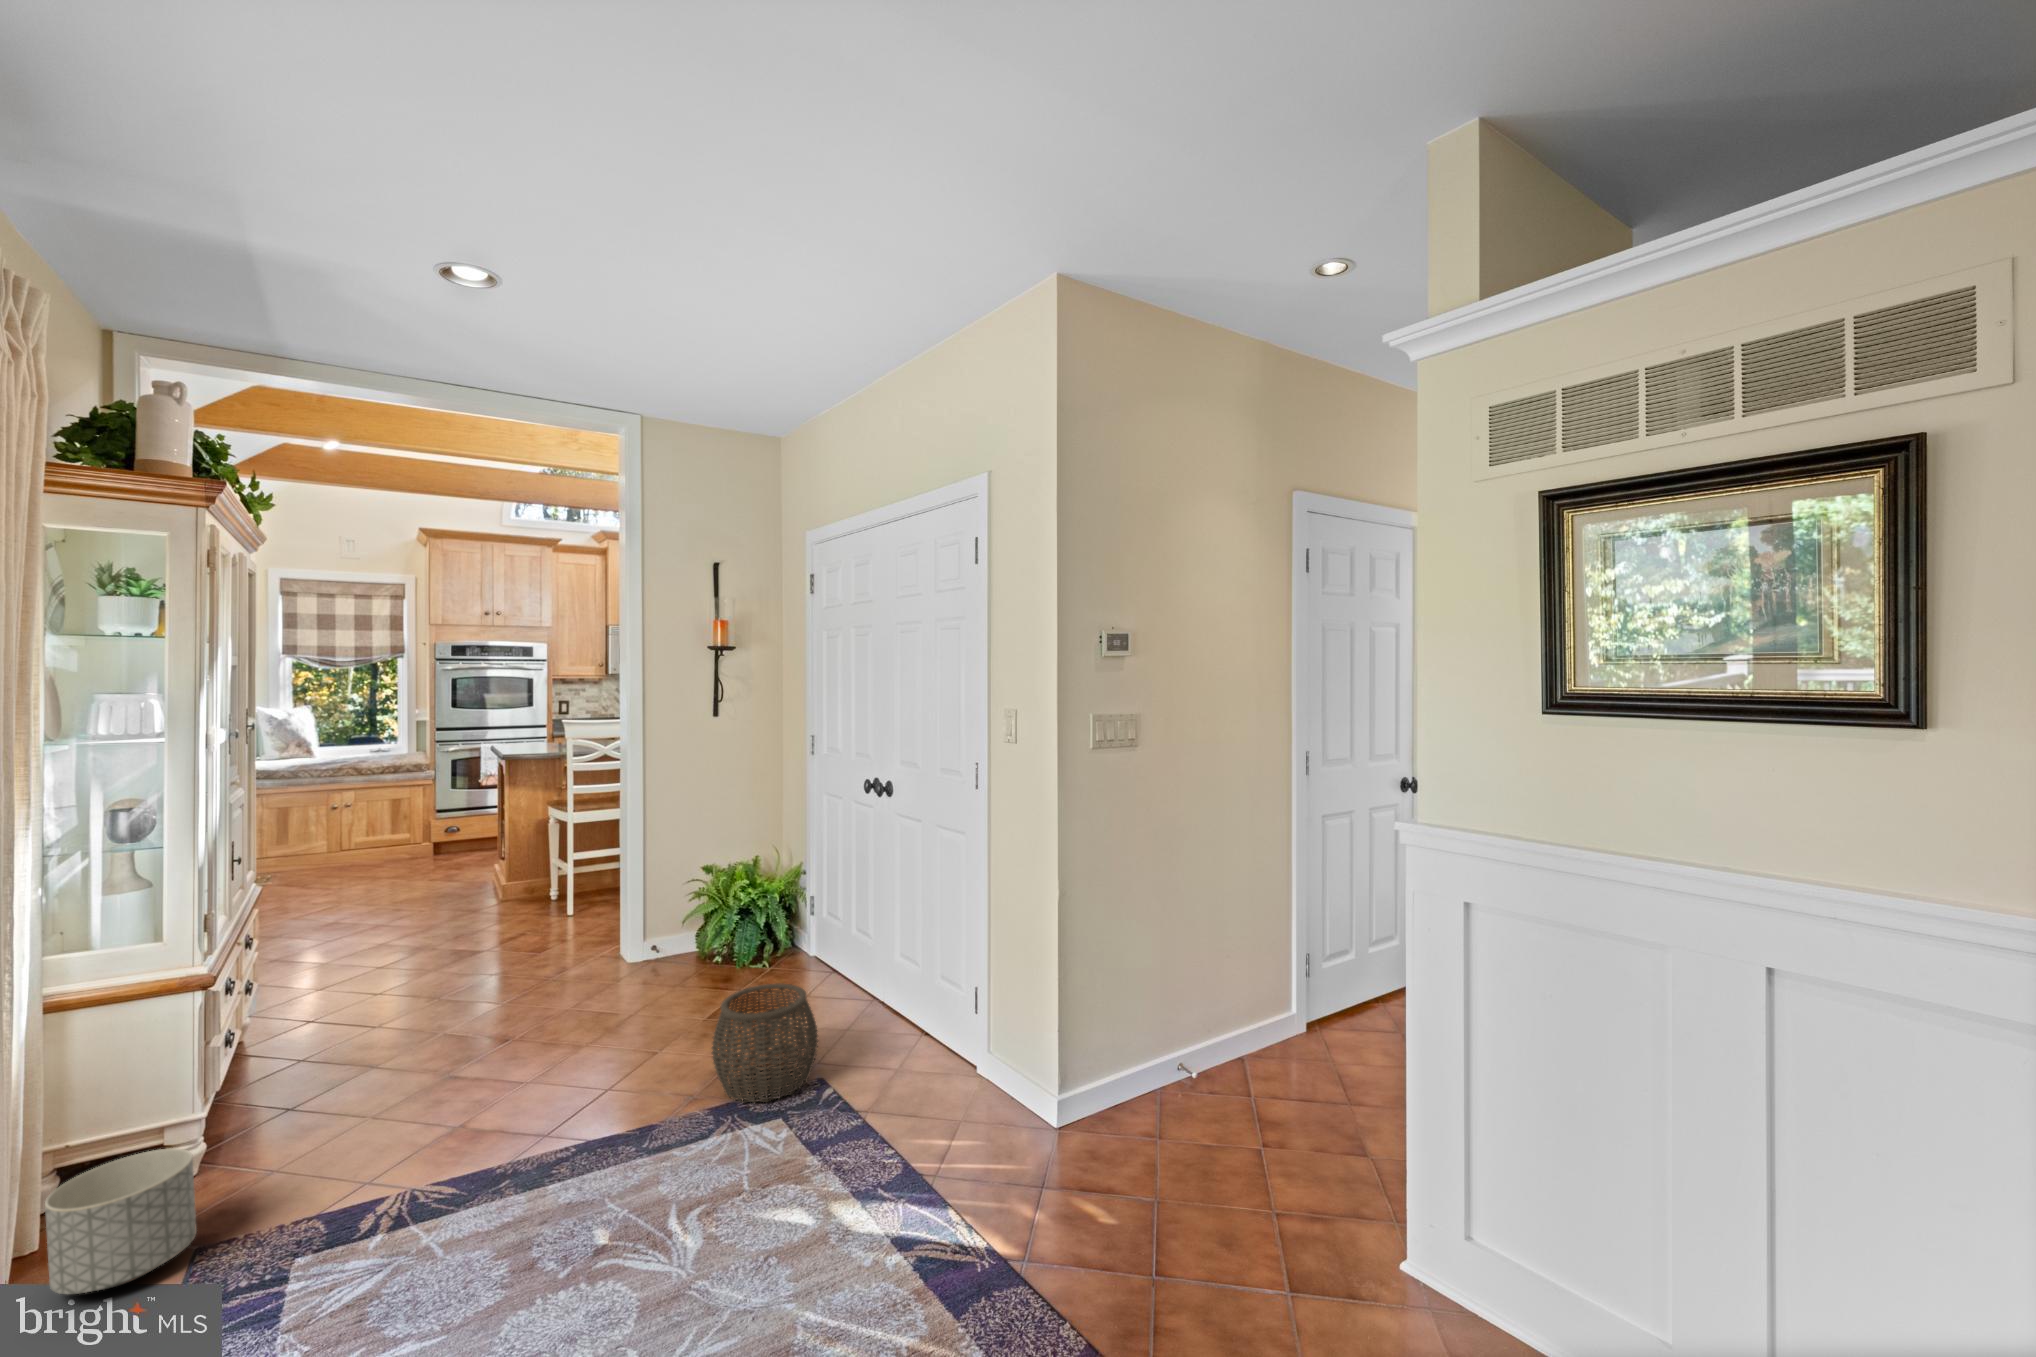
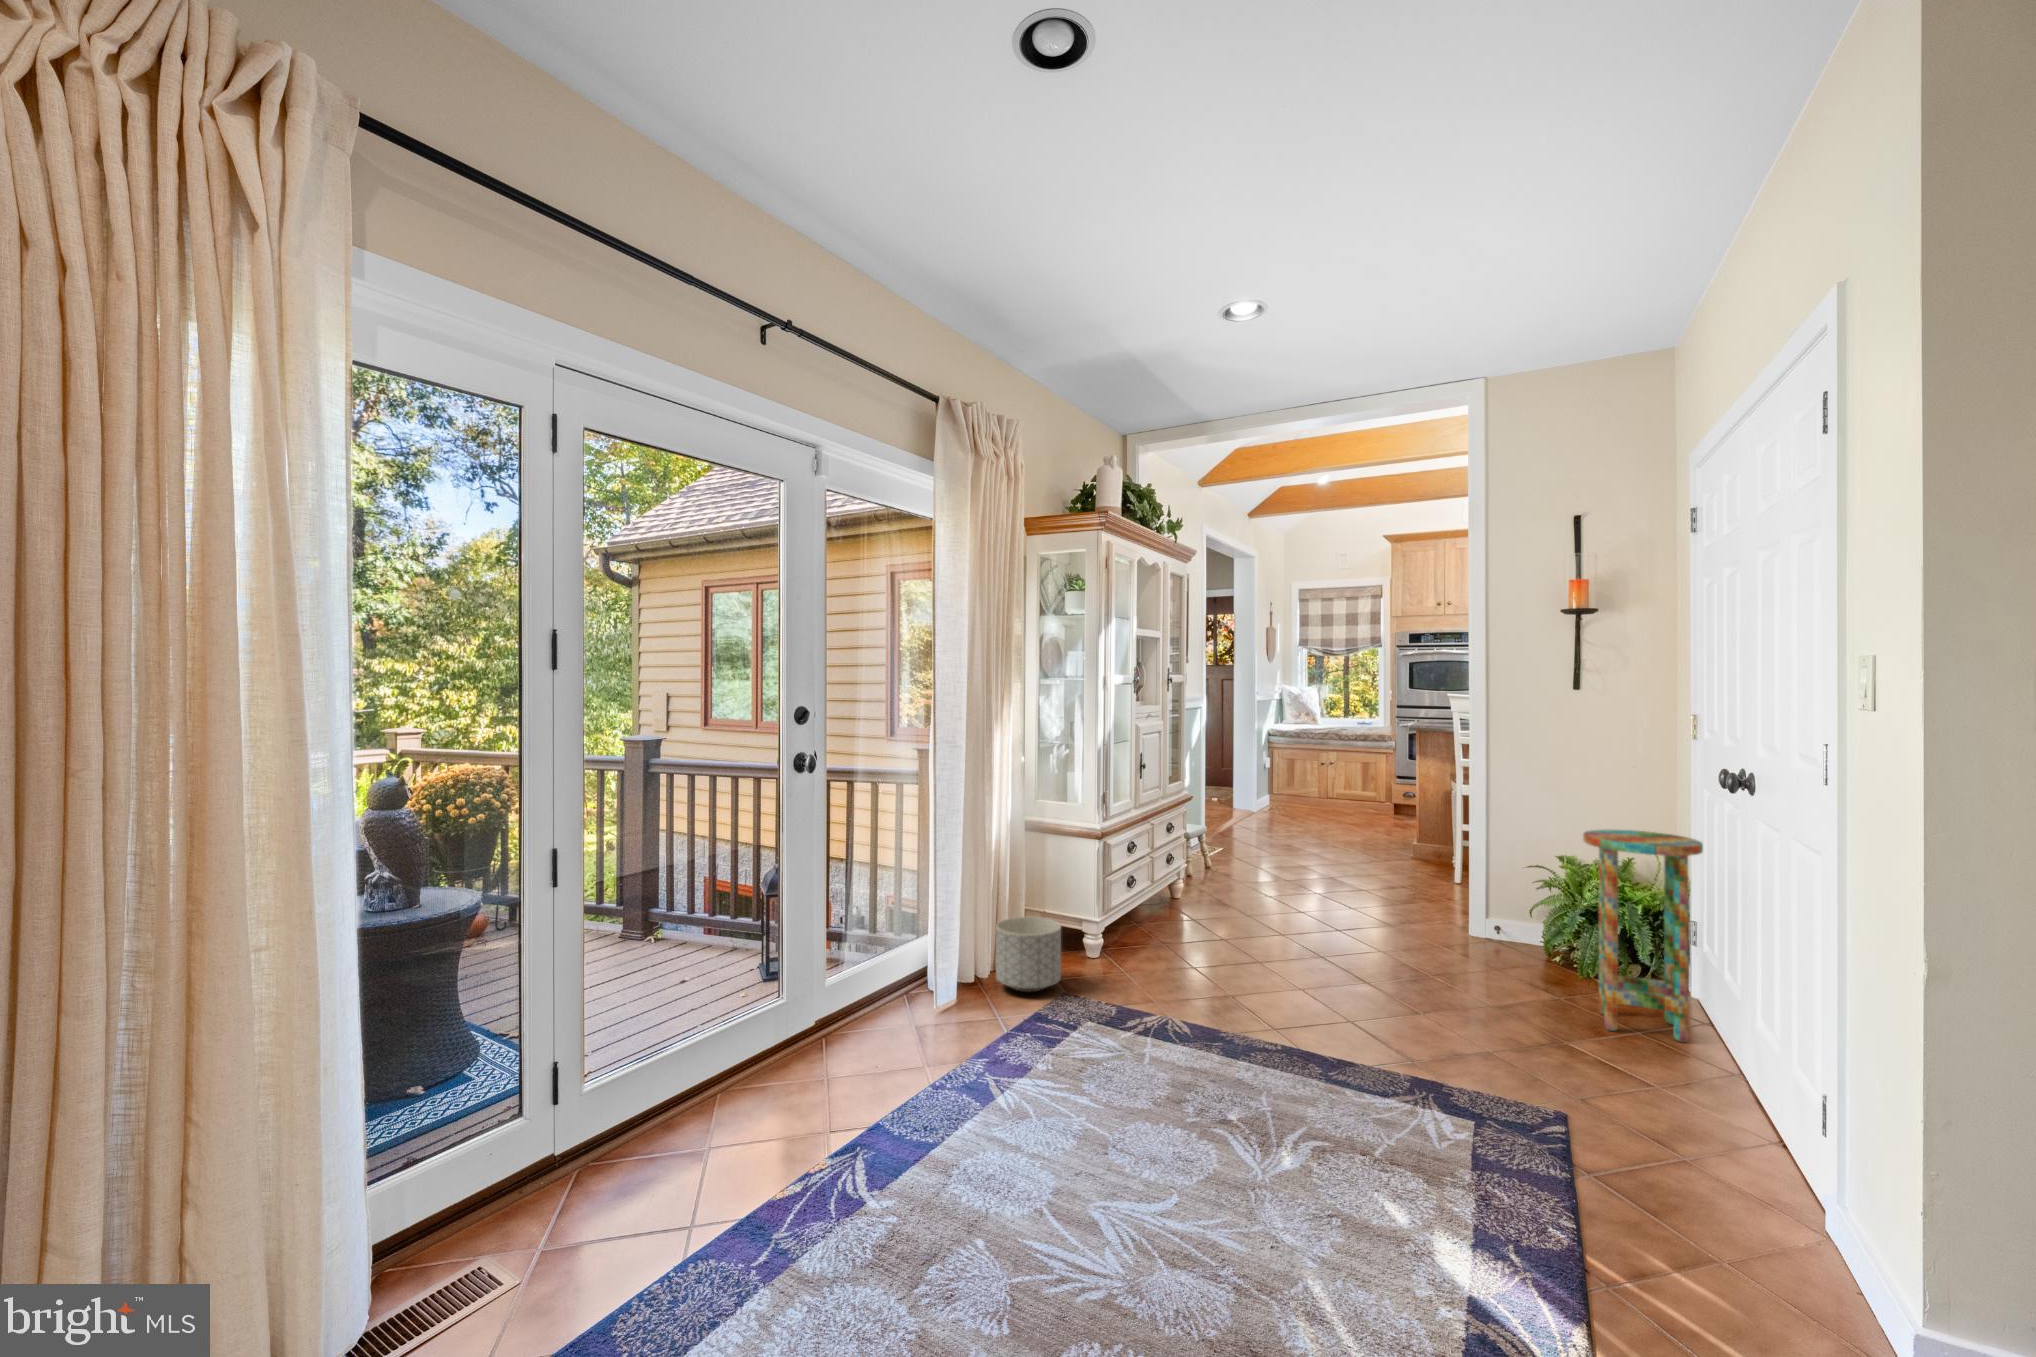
side table: none [759,834,836,997] -> present [1583,829,1703,1042]
woven basket: present [712,983,818,1103] -> none [1426,972,1565,1112]

